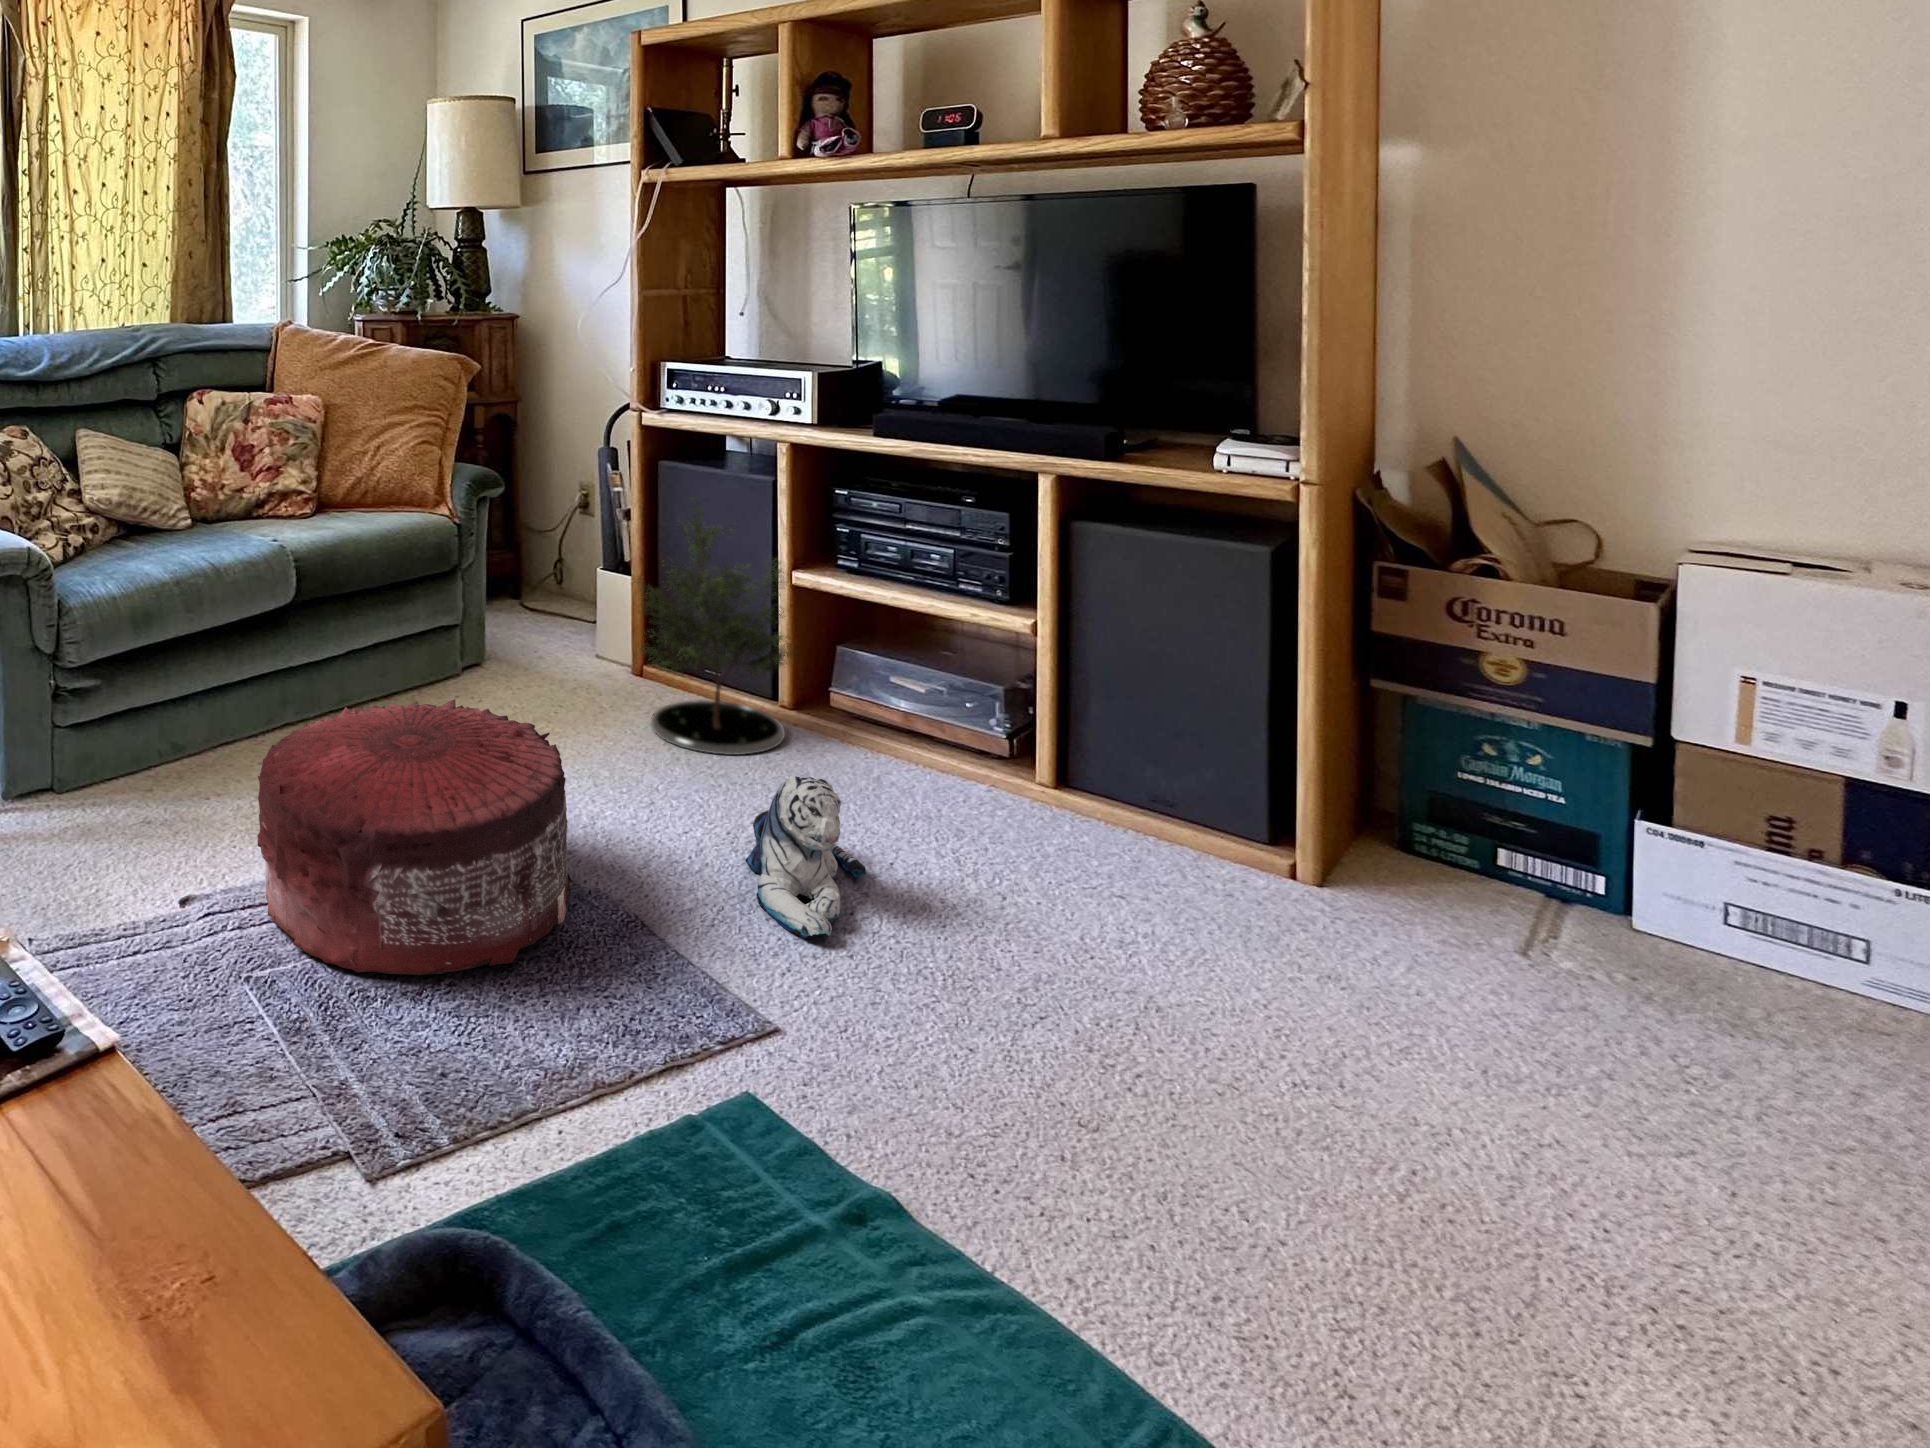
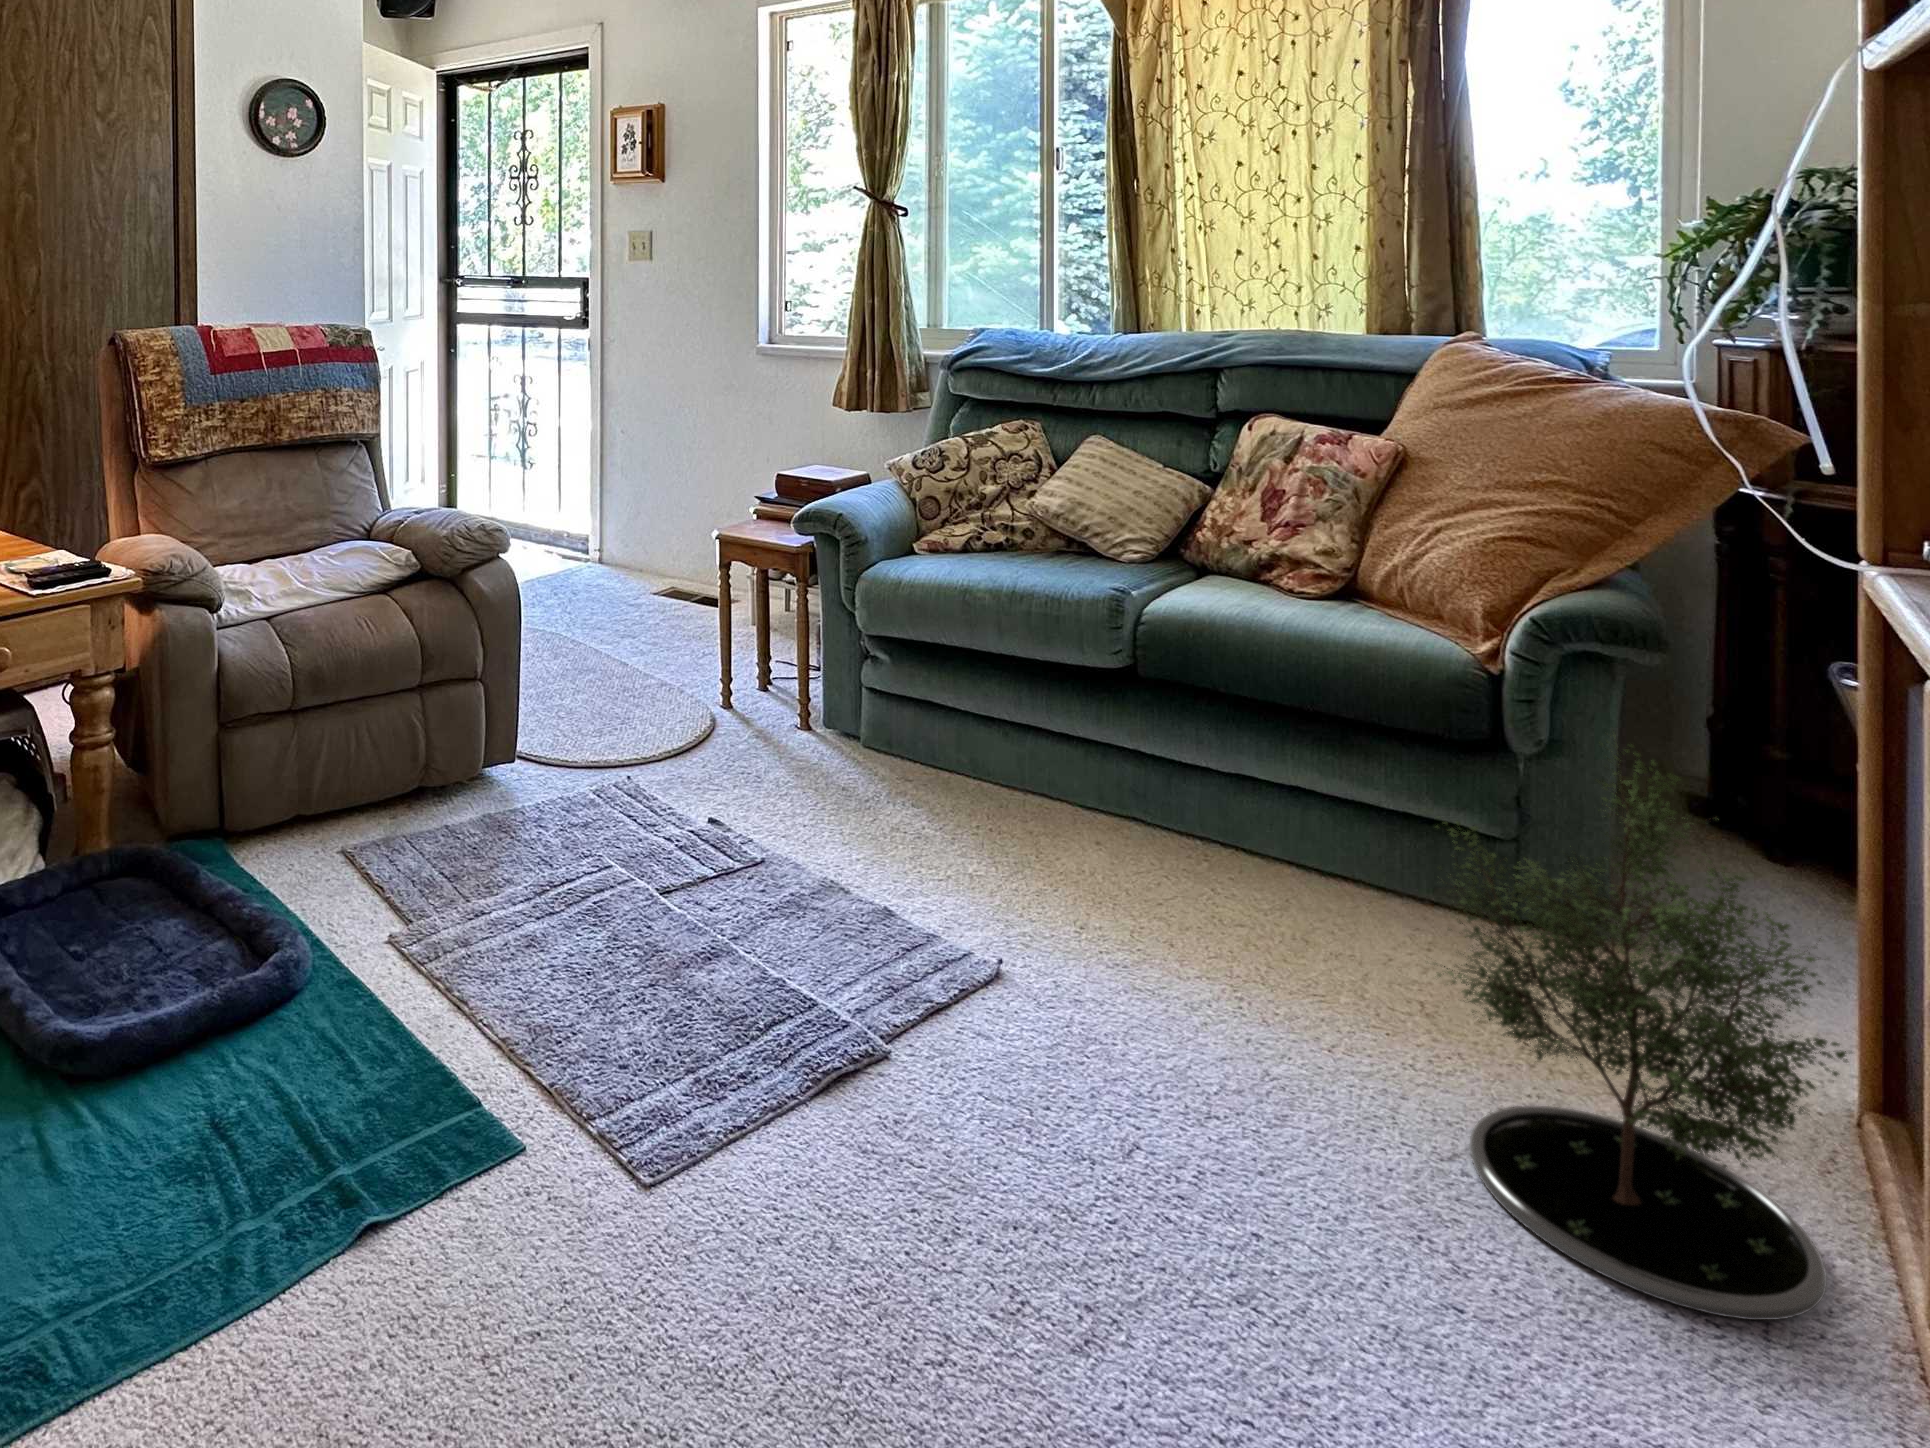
pouf: present [257,699,572,975] -> none [626,725,947,1021]
plush toy: present [745,776,867,938] -> none [843,1061,1208,1334]

